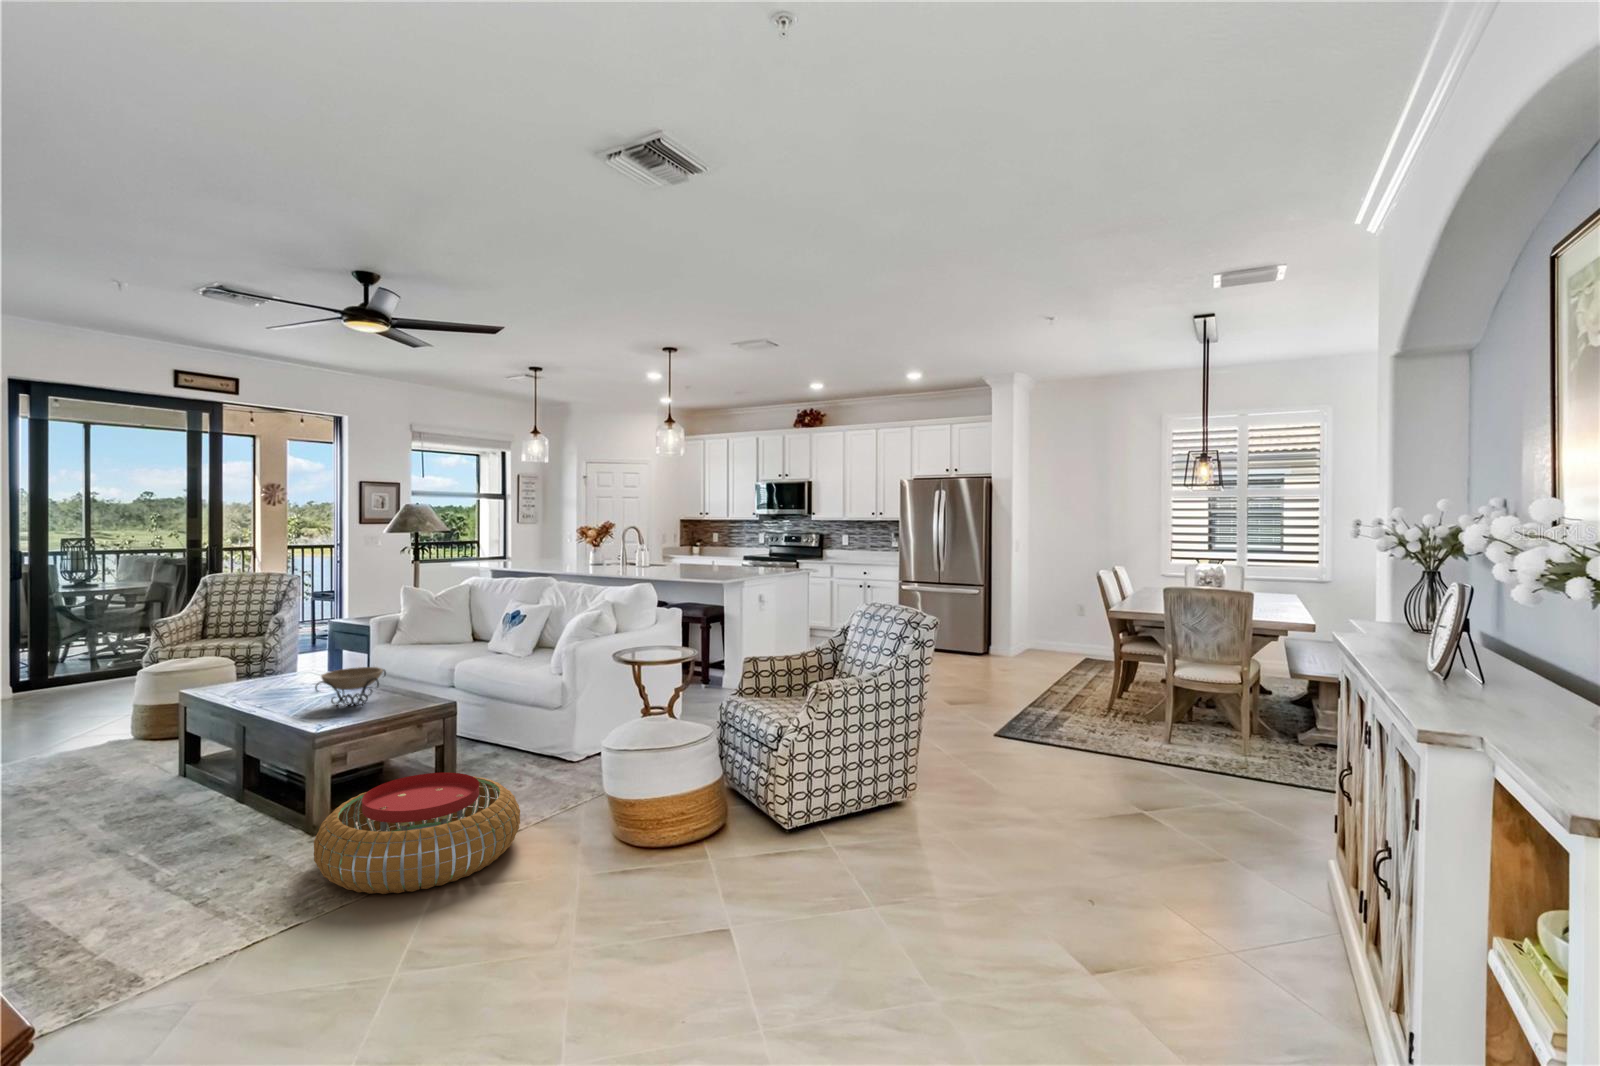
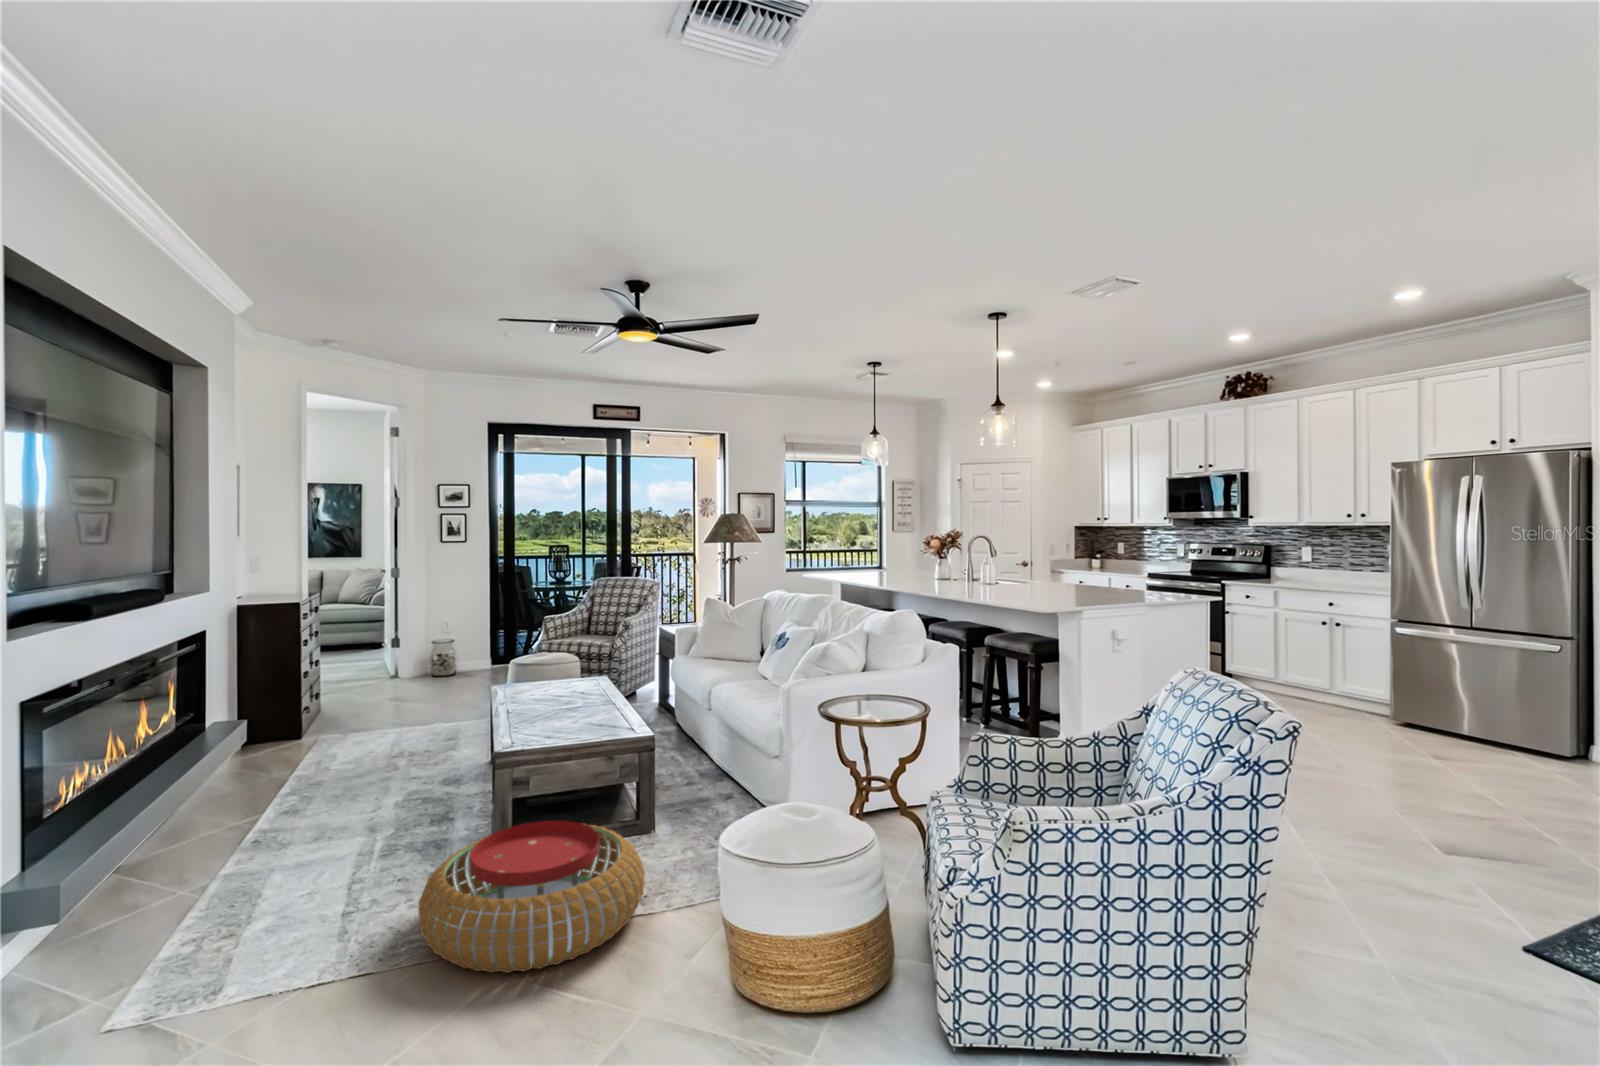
decorative bowl: present [315,667,386,707] -> none [526,684,606,727]

